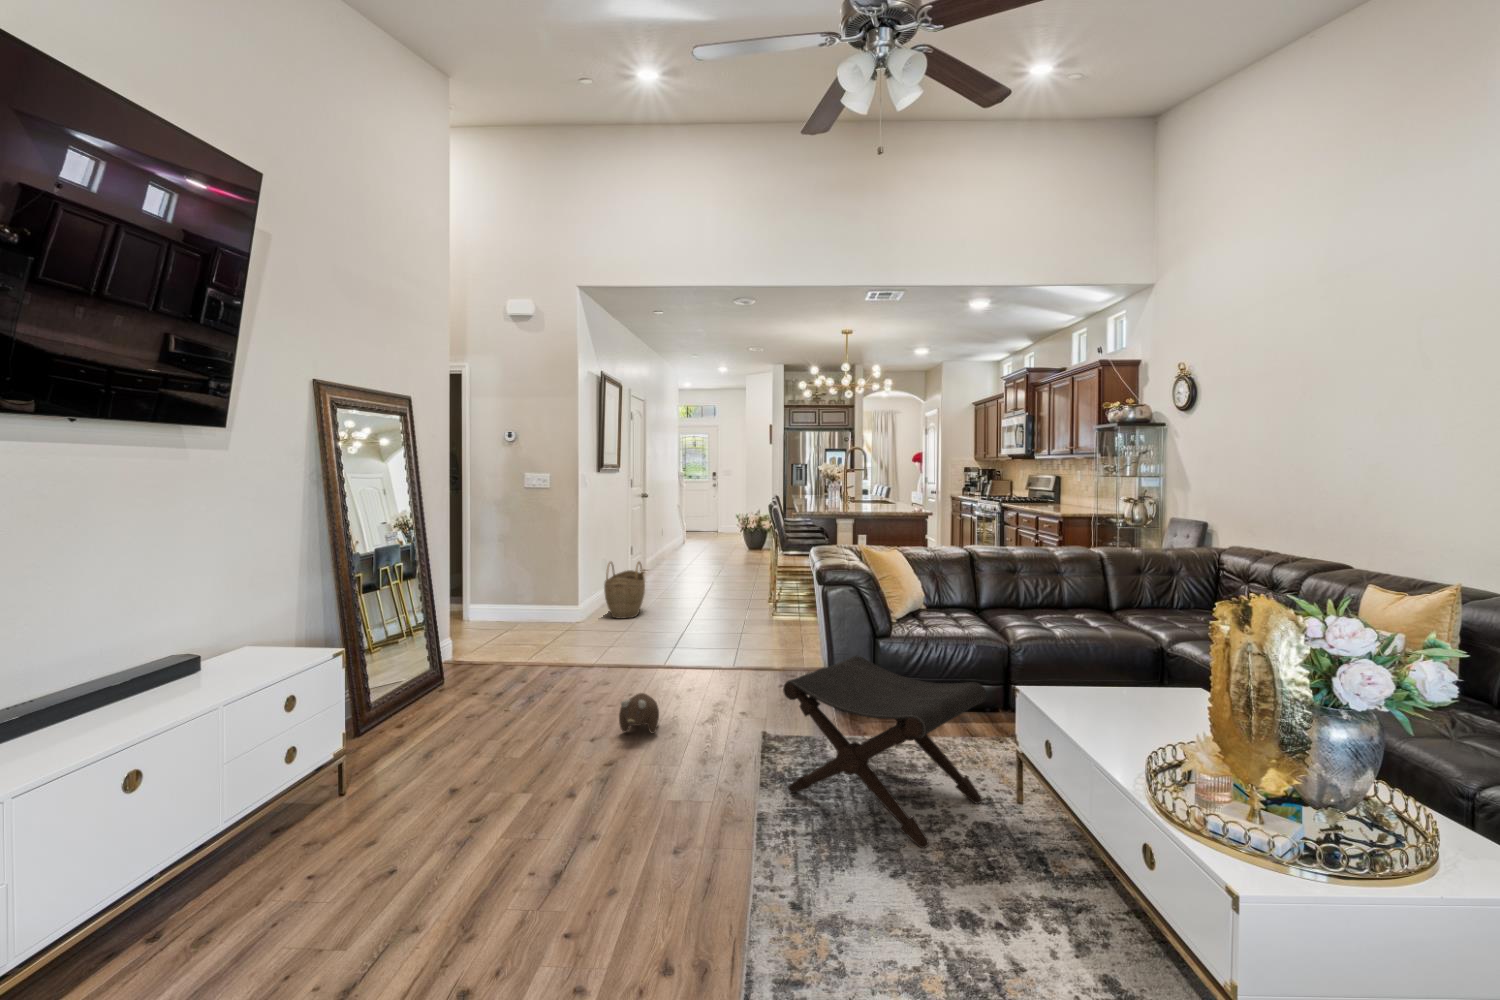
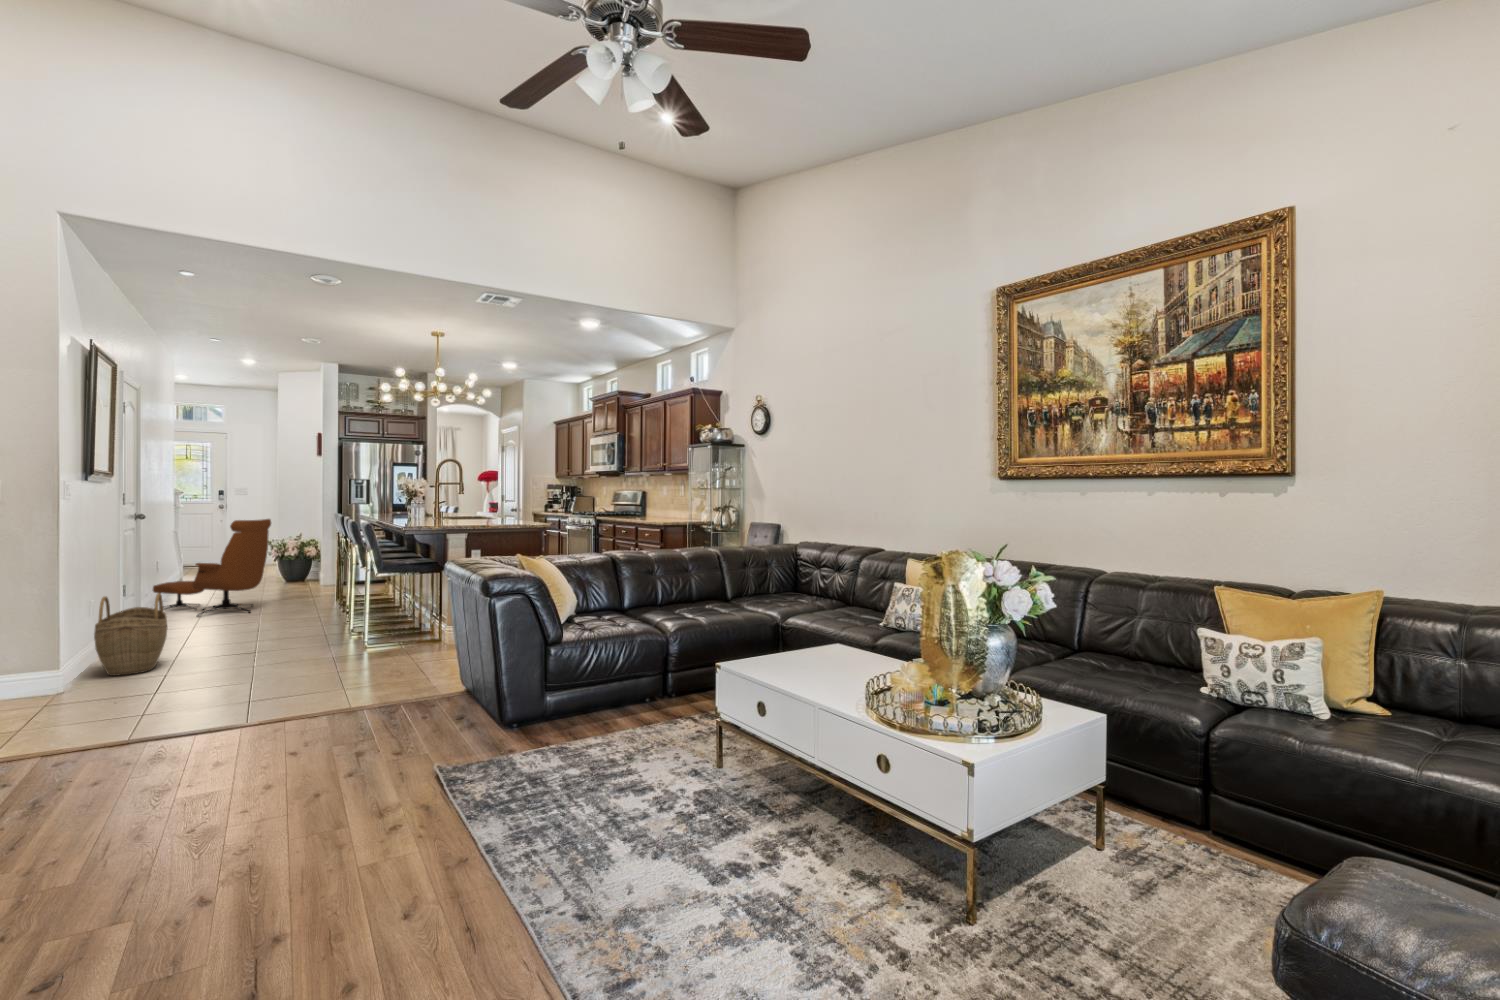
lounge chair: none [656,504,724,579] -> present [153,519,271,617]
footstool: present [783,656,986,848] -> none [501,658,695,826]
plush toy: present [619,693,659,734] -> none [223,751,288,810]

